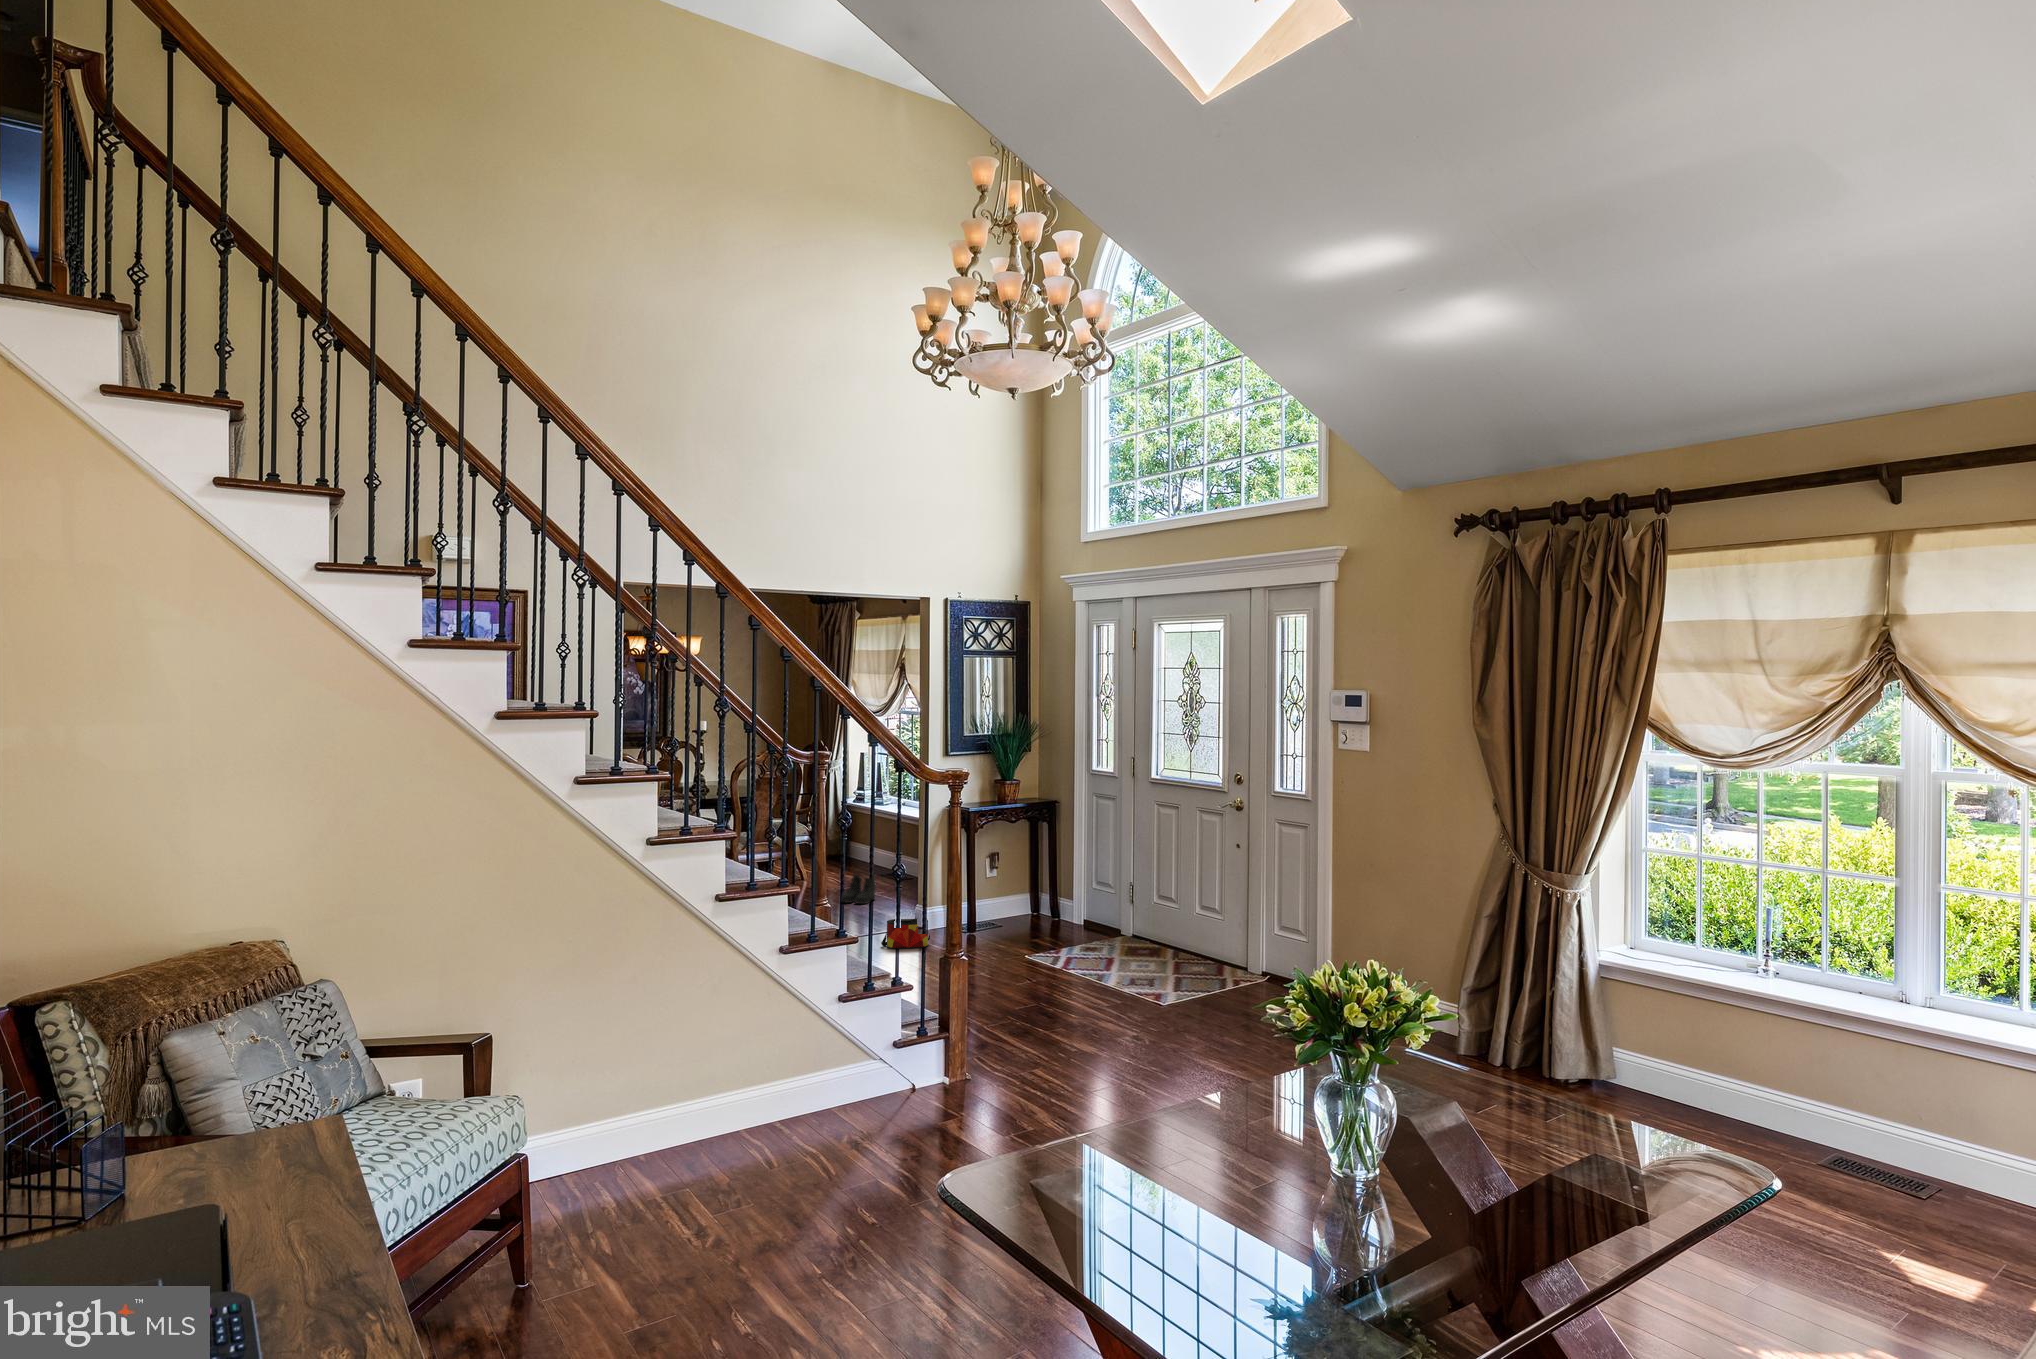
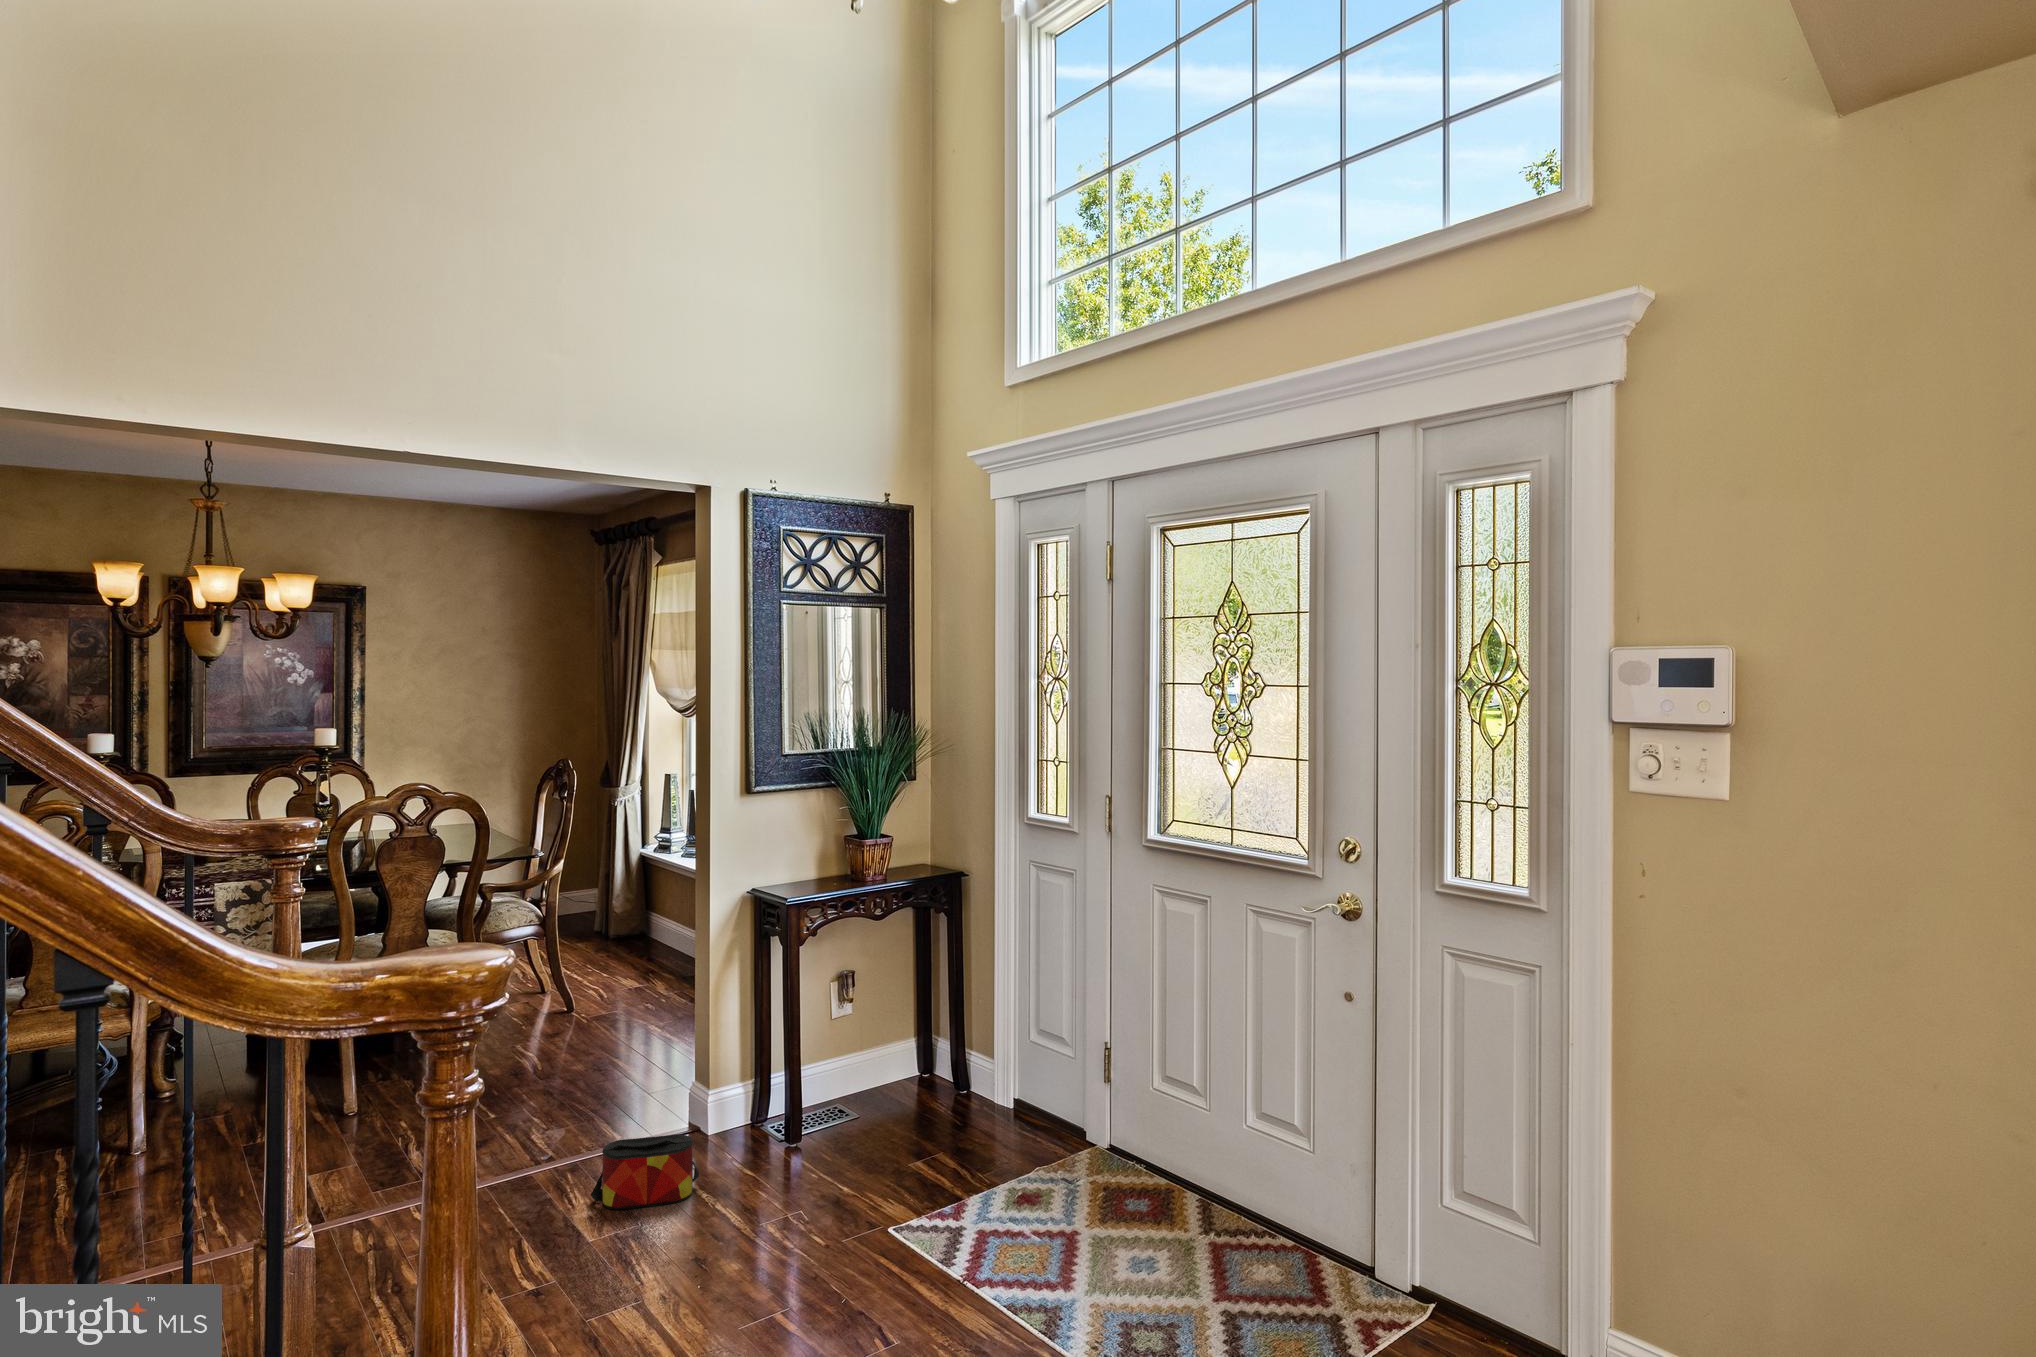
boots: present [841,875,875,904] -> none [581,996,648,1054]

